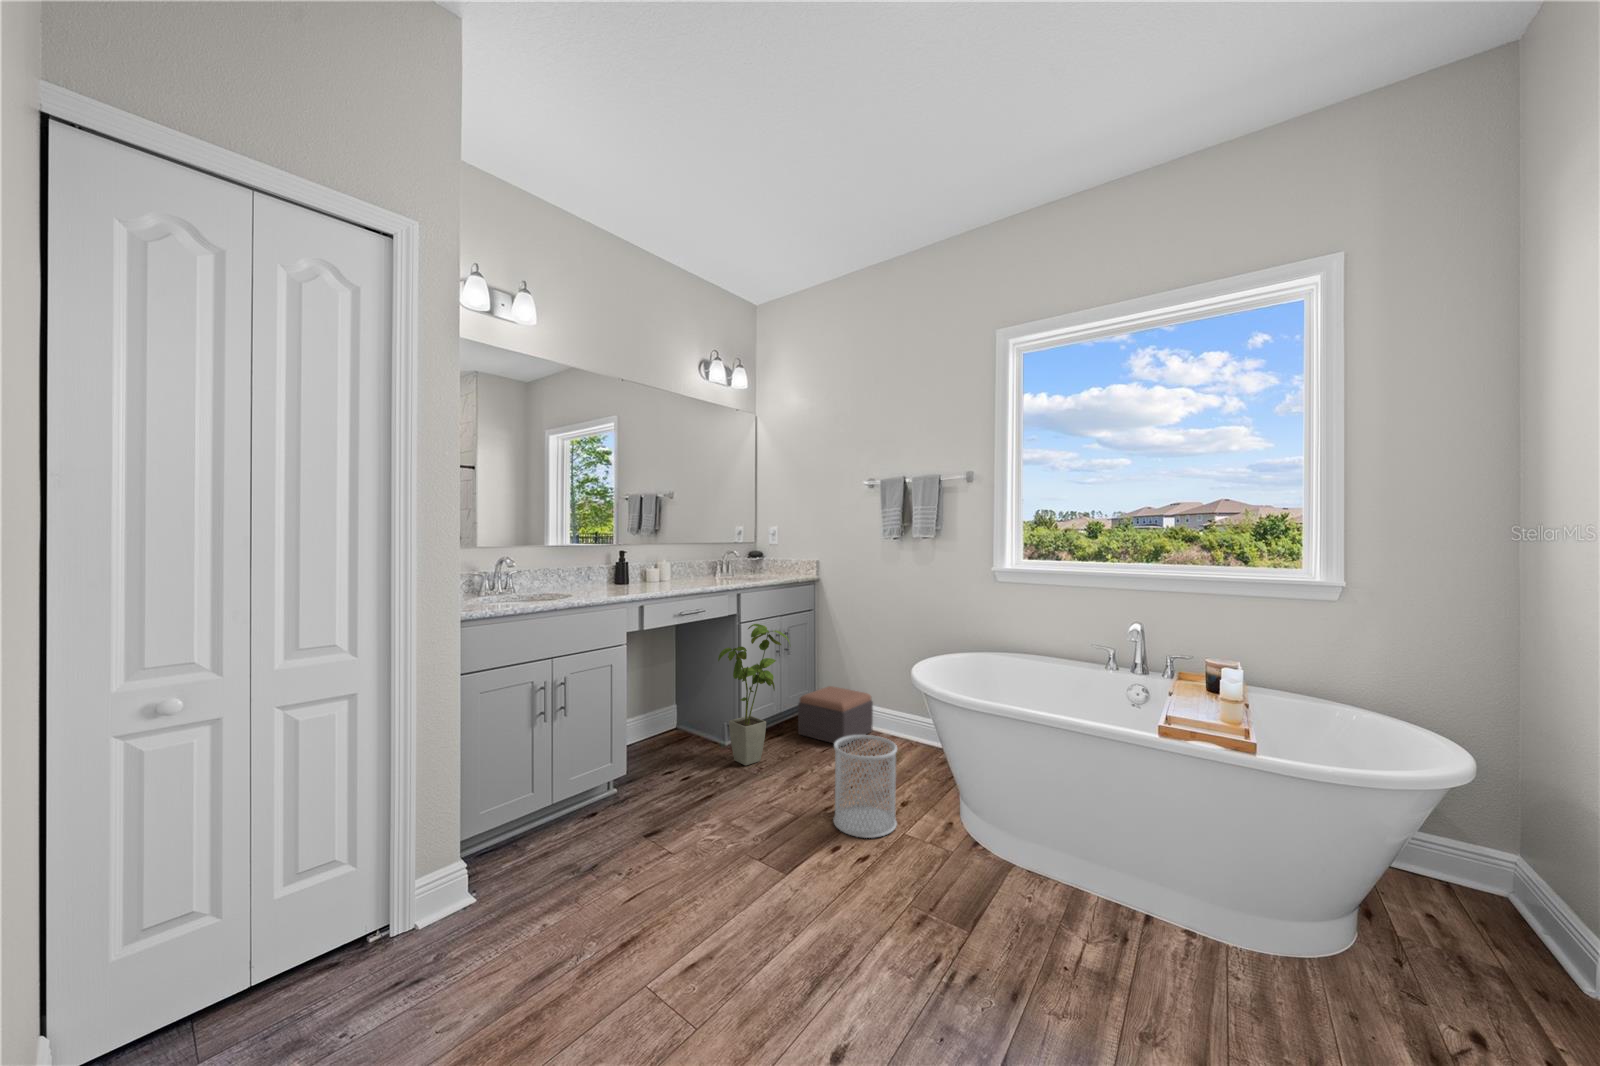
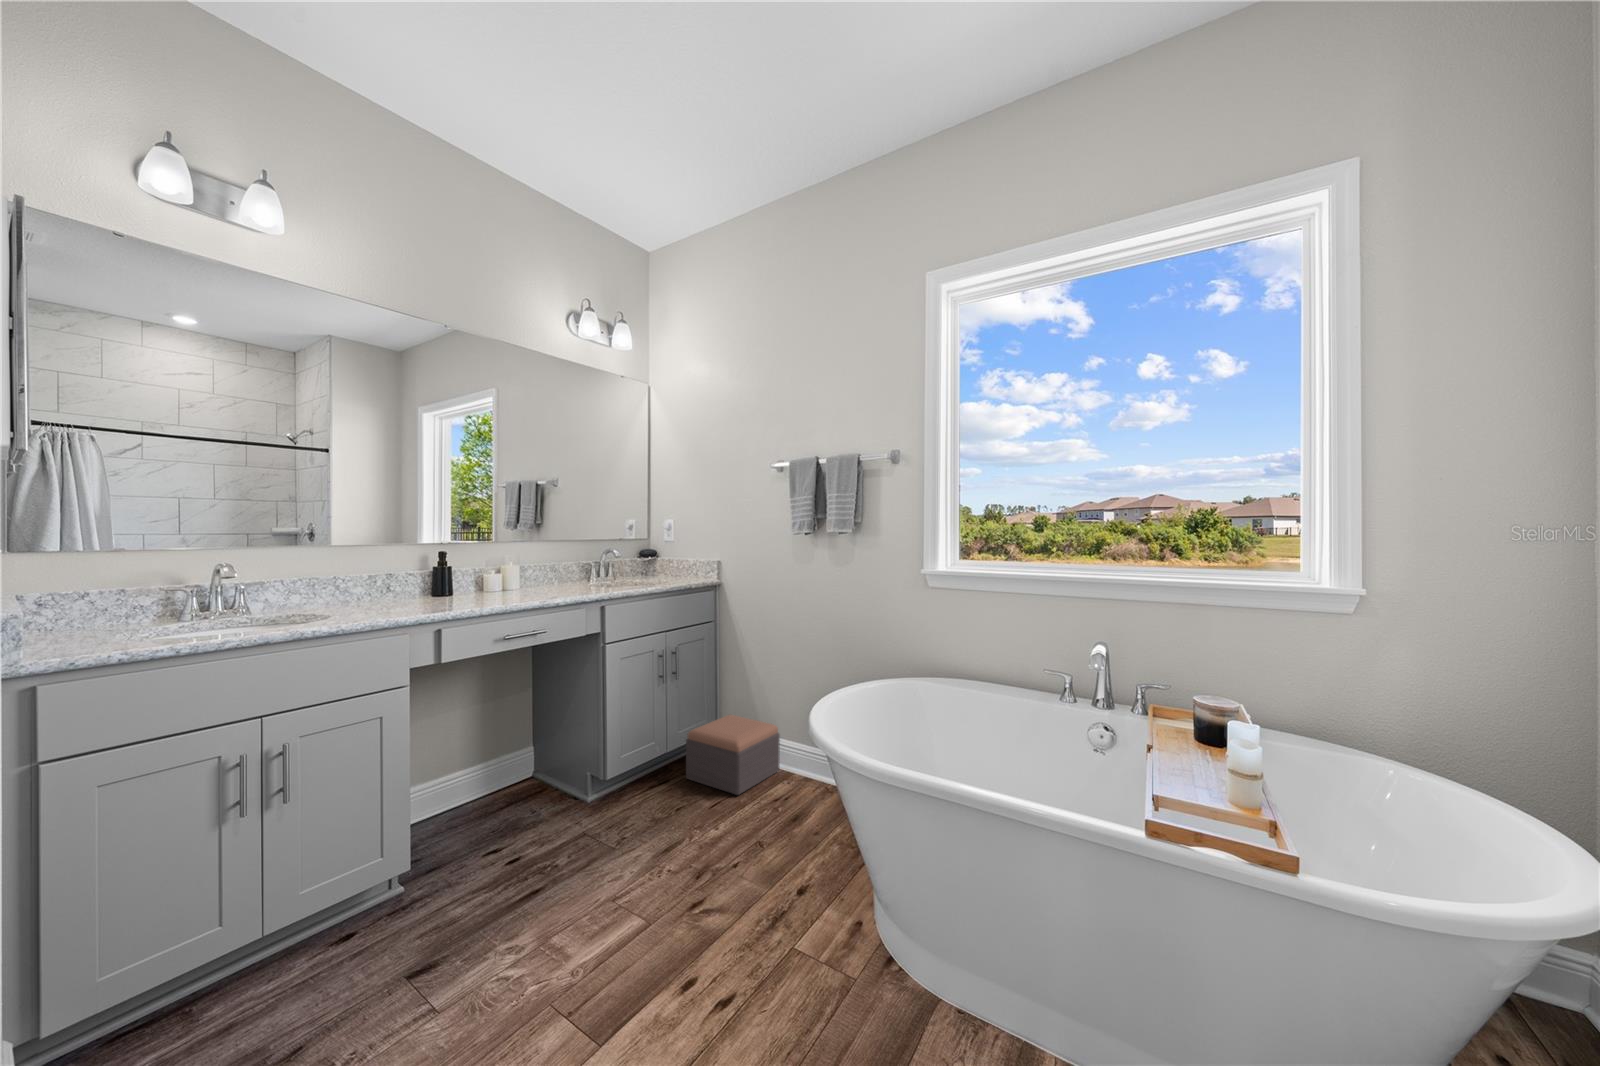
house plant: present [718,624,790,765] -> none [565,646,663,833]
wastebasket: present [834,735,897,838] -> none [697,802,786,960]

